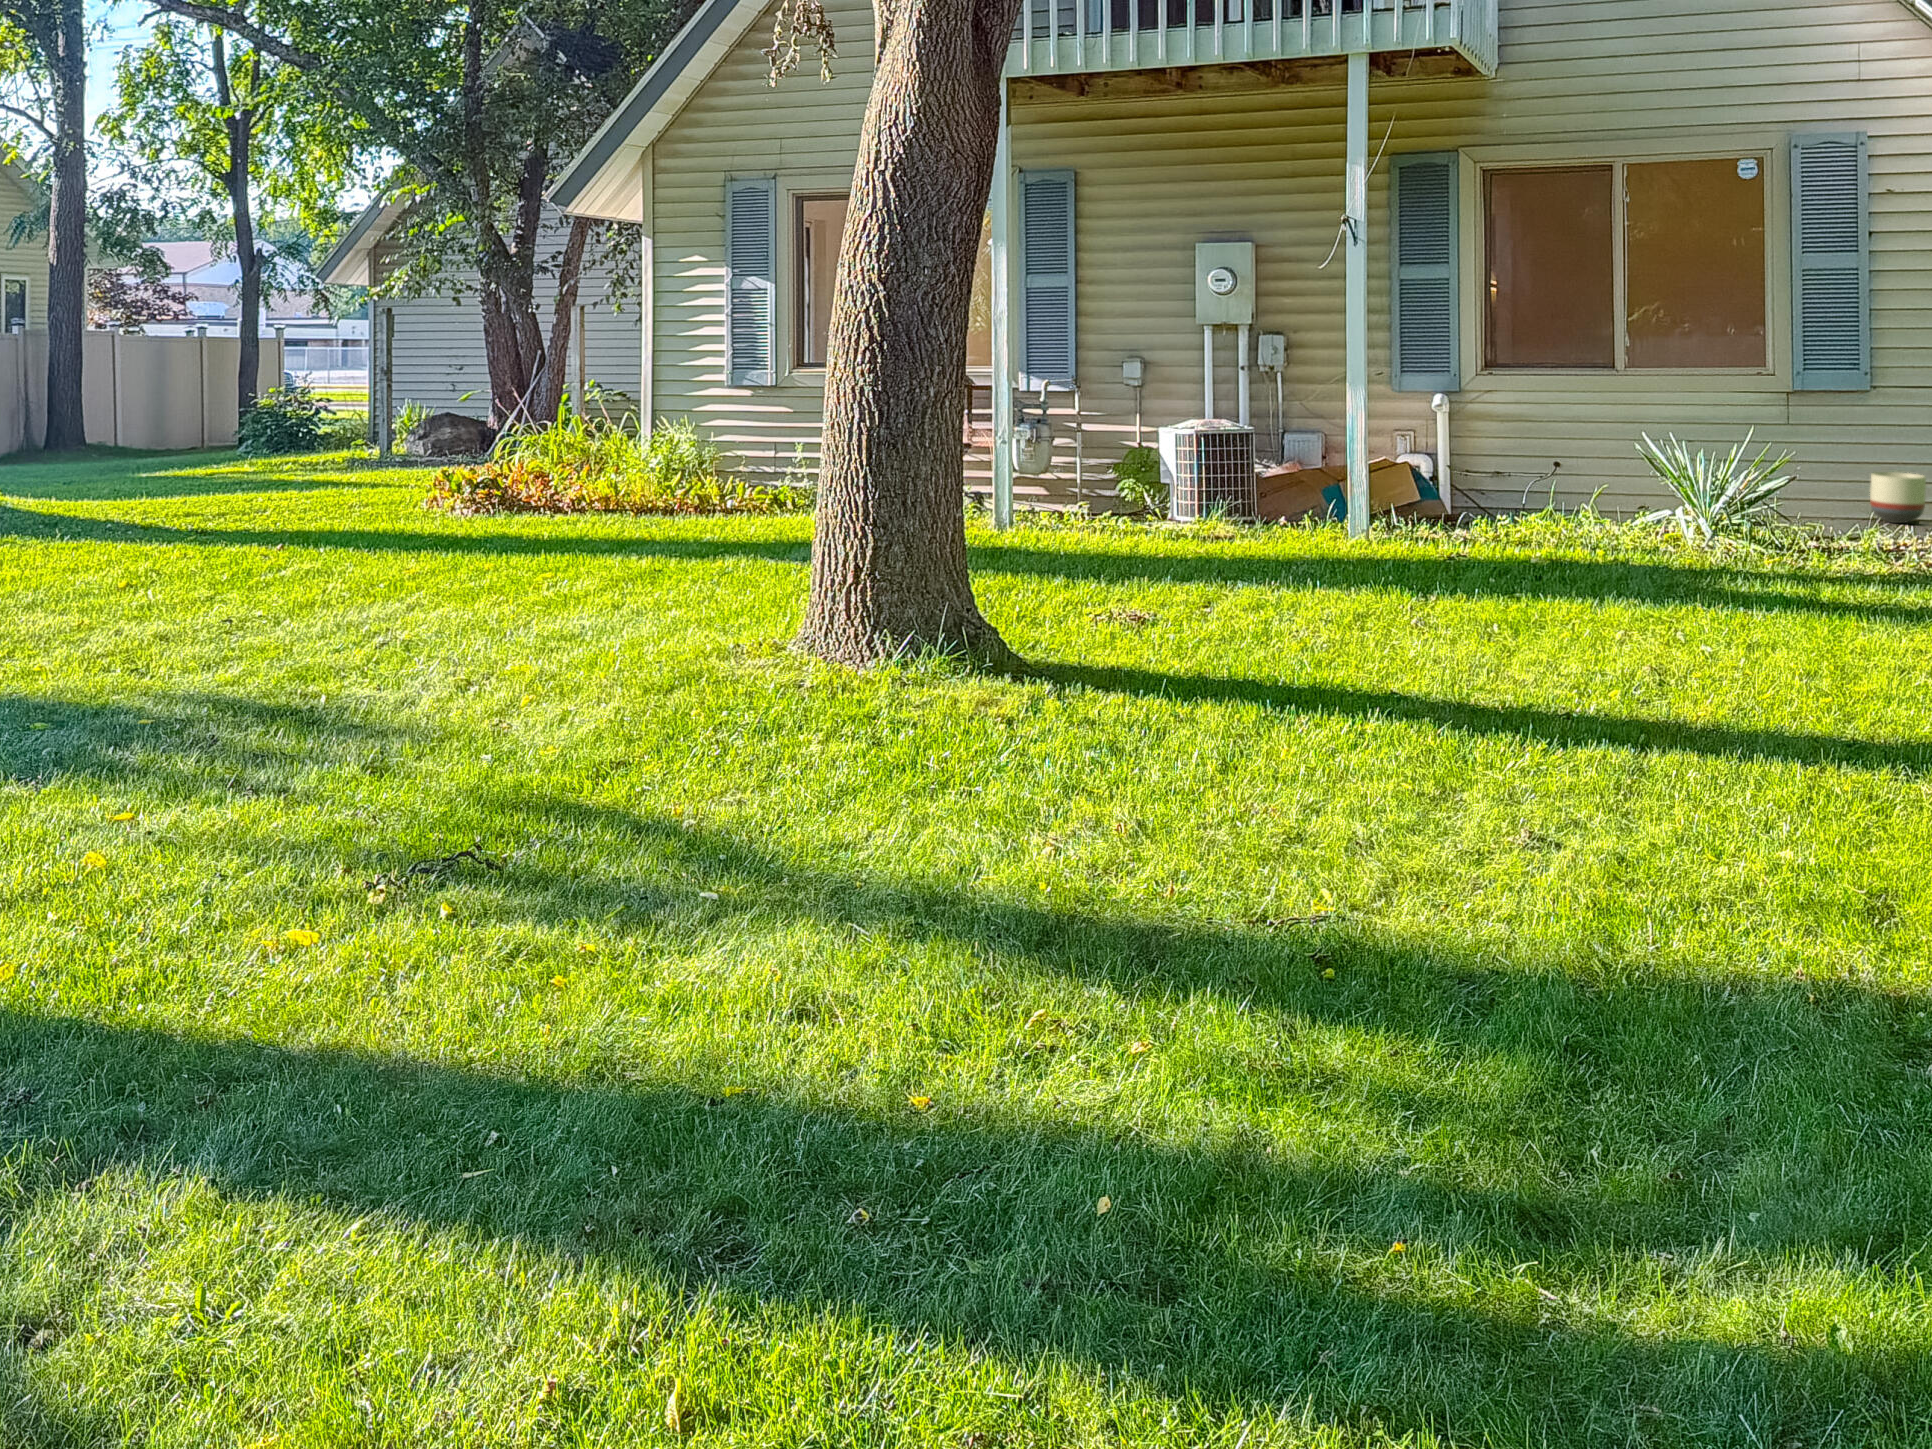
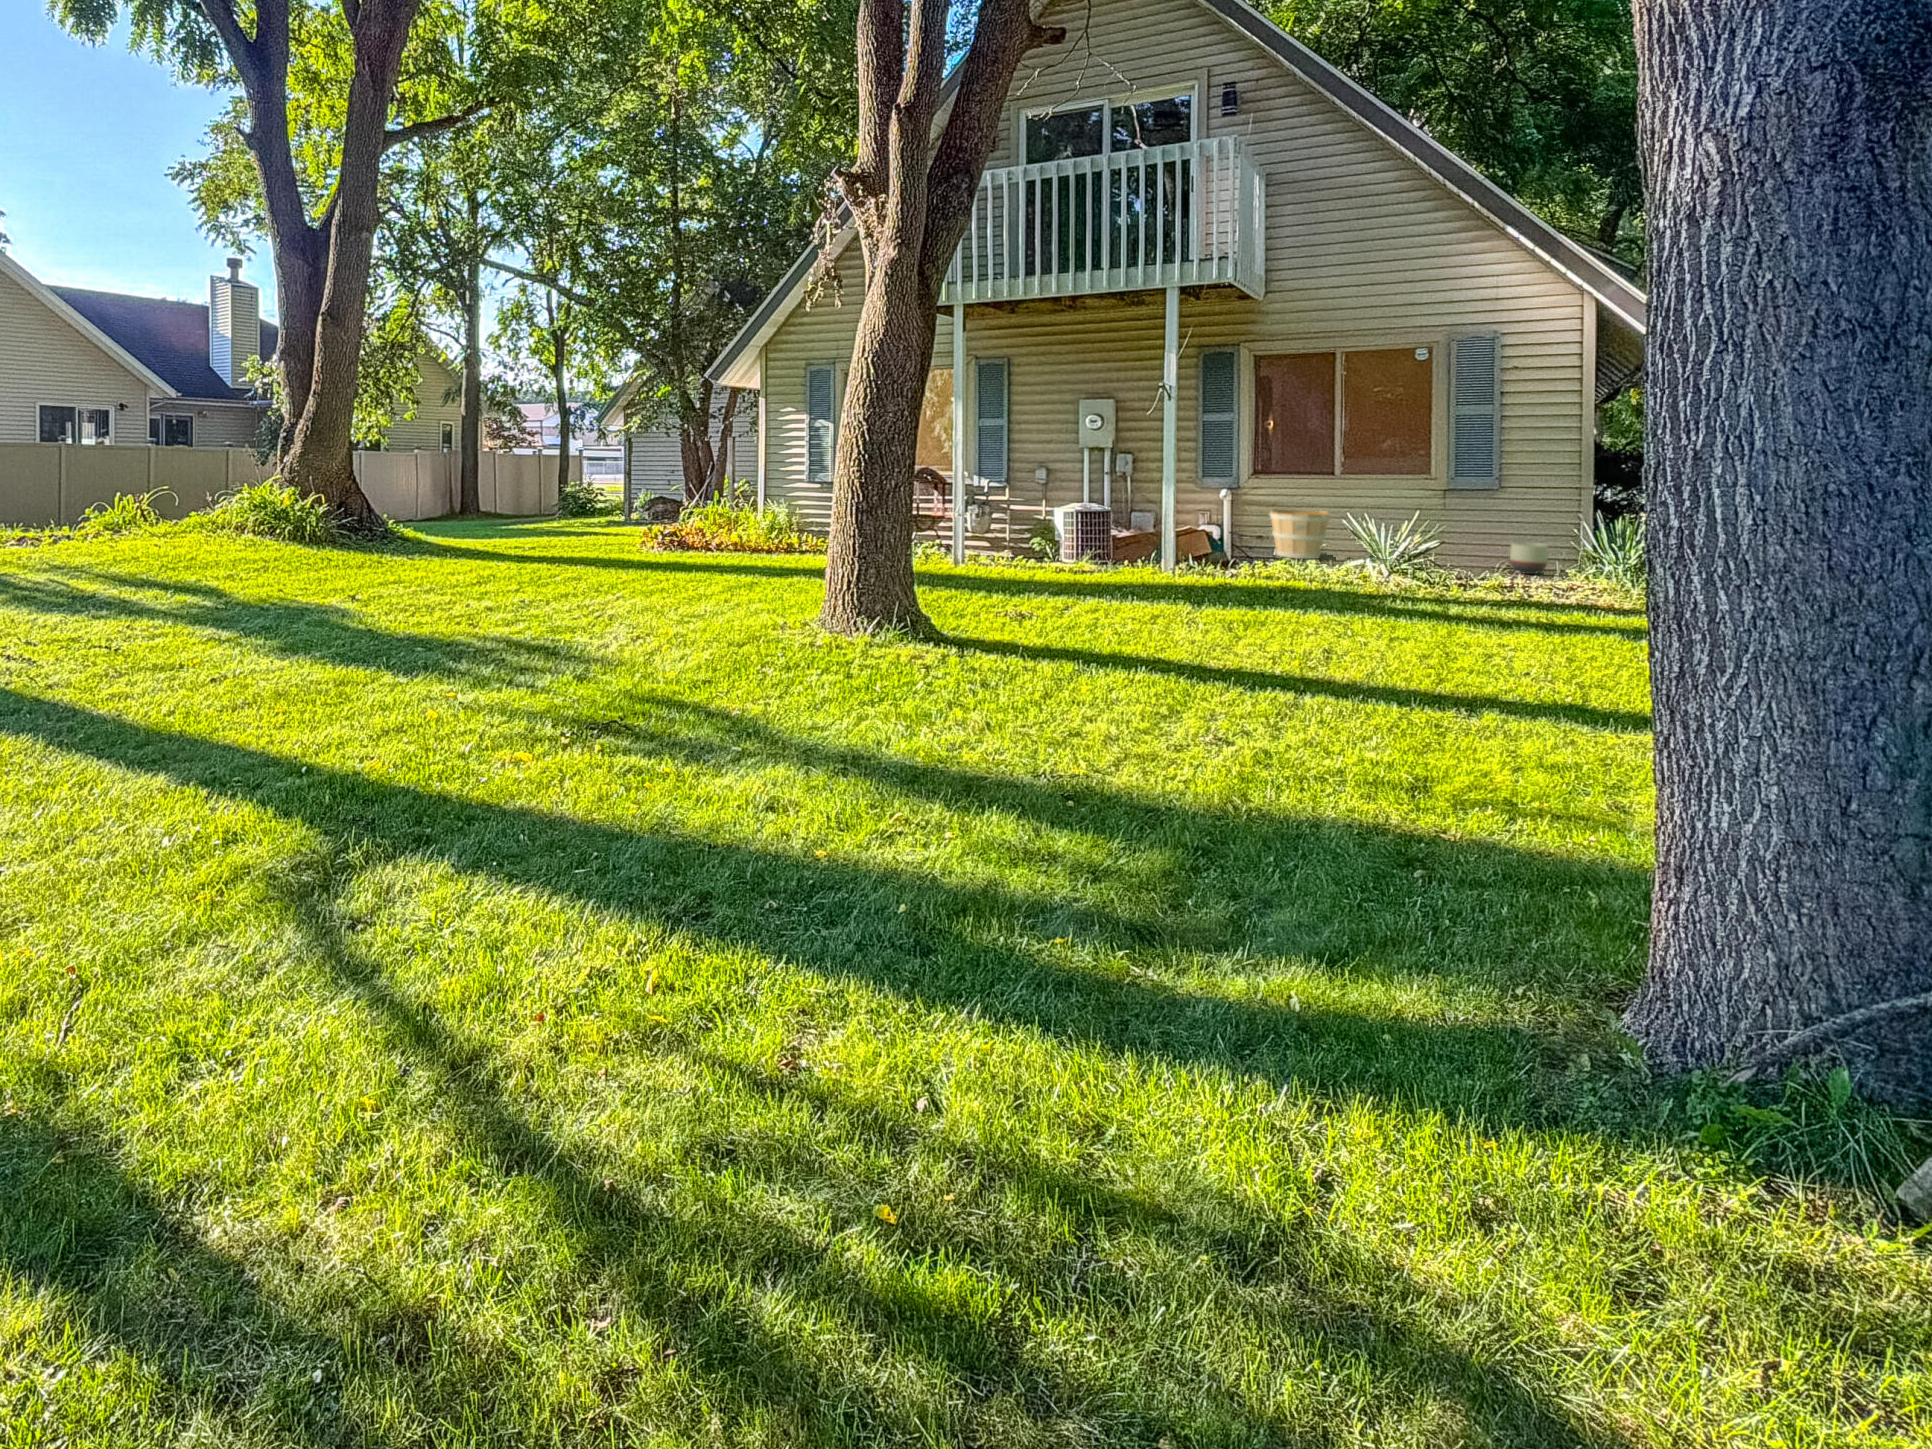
wooden bucket: none [1505,424,1602,507] -> present [1270,509,1331,559]

